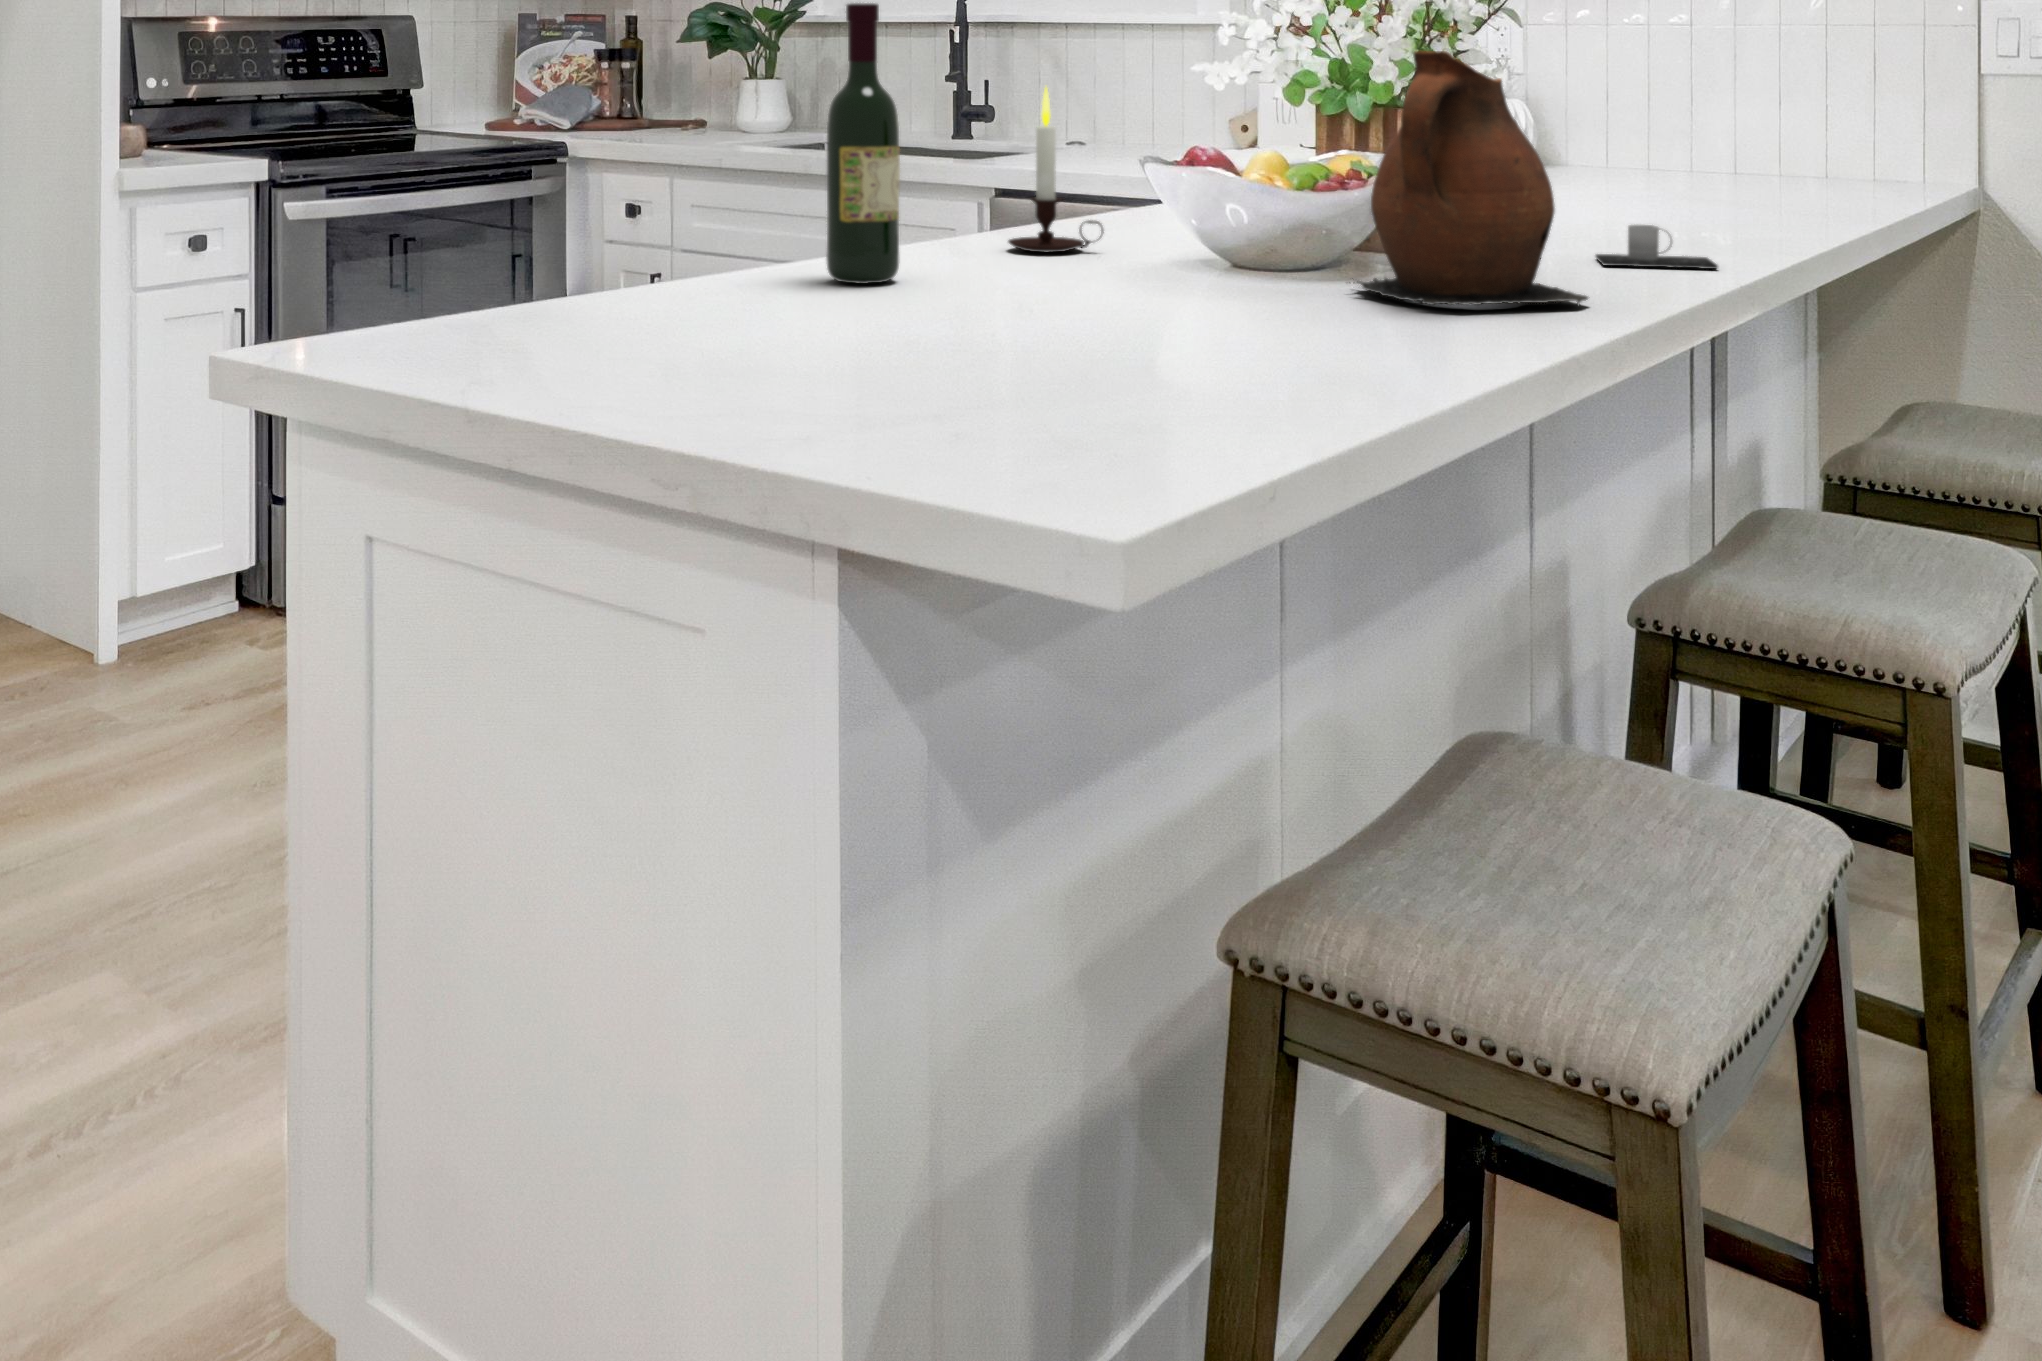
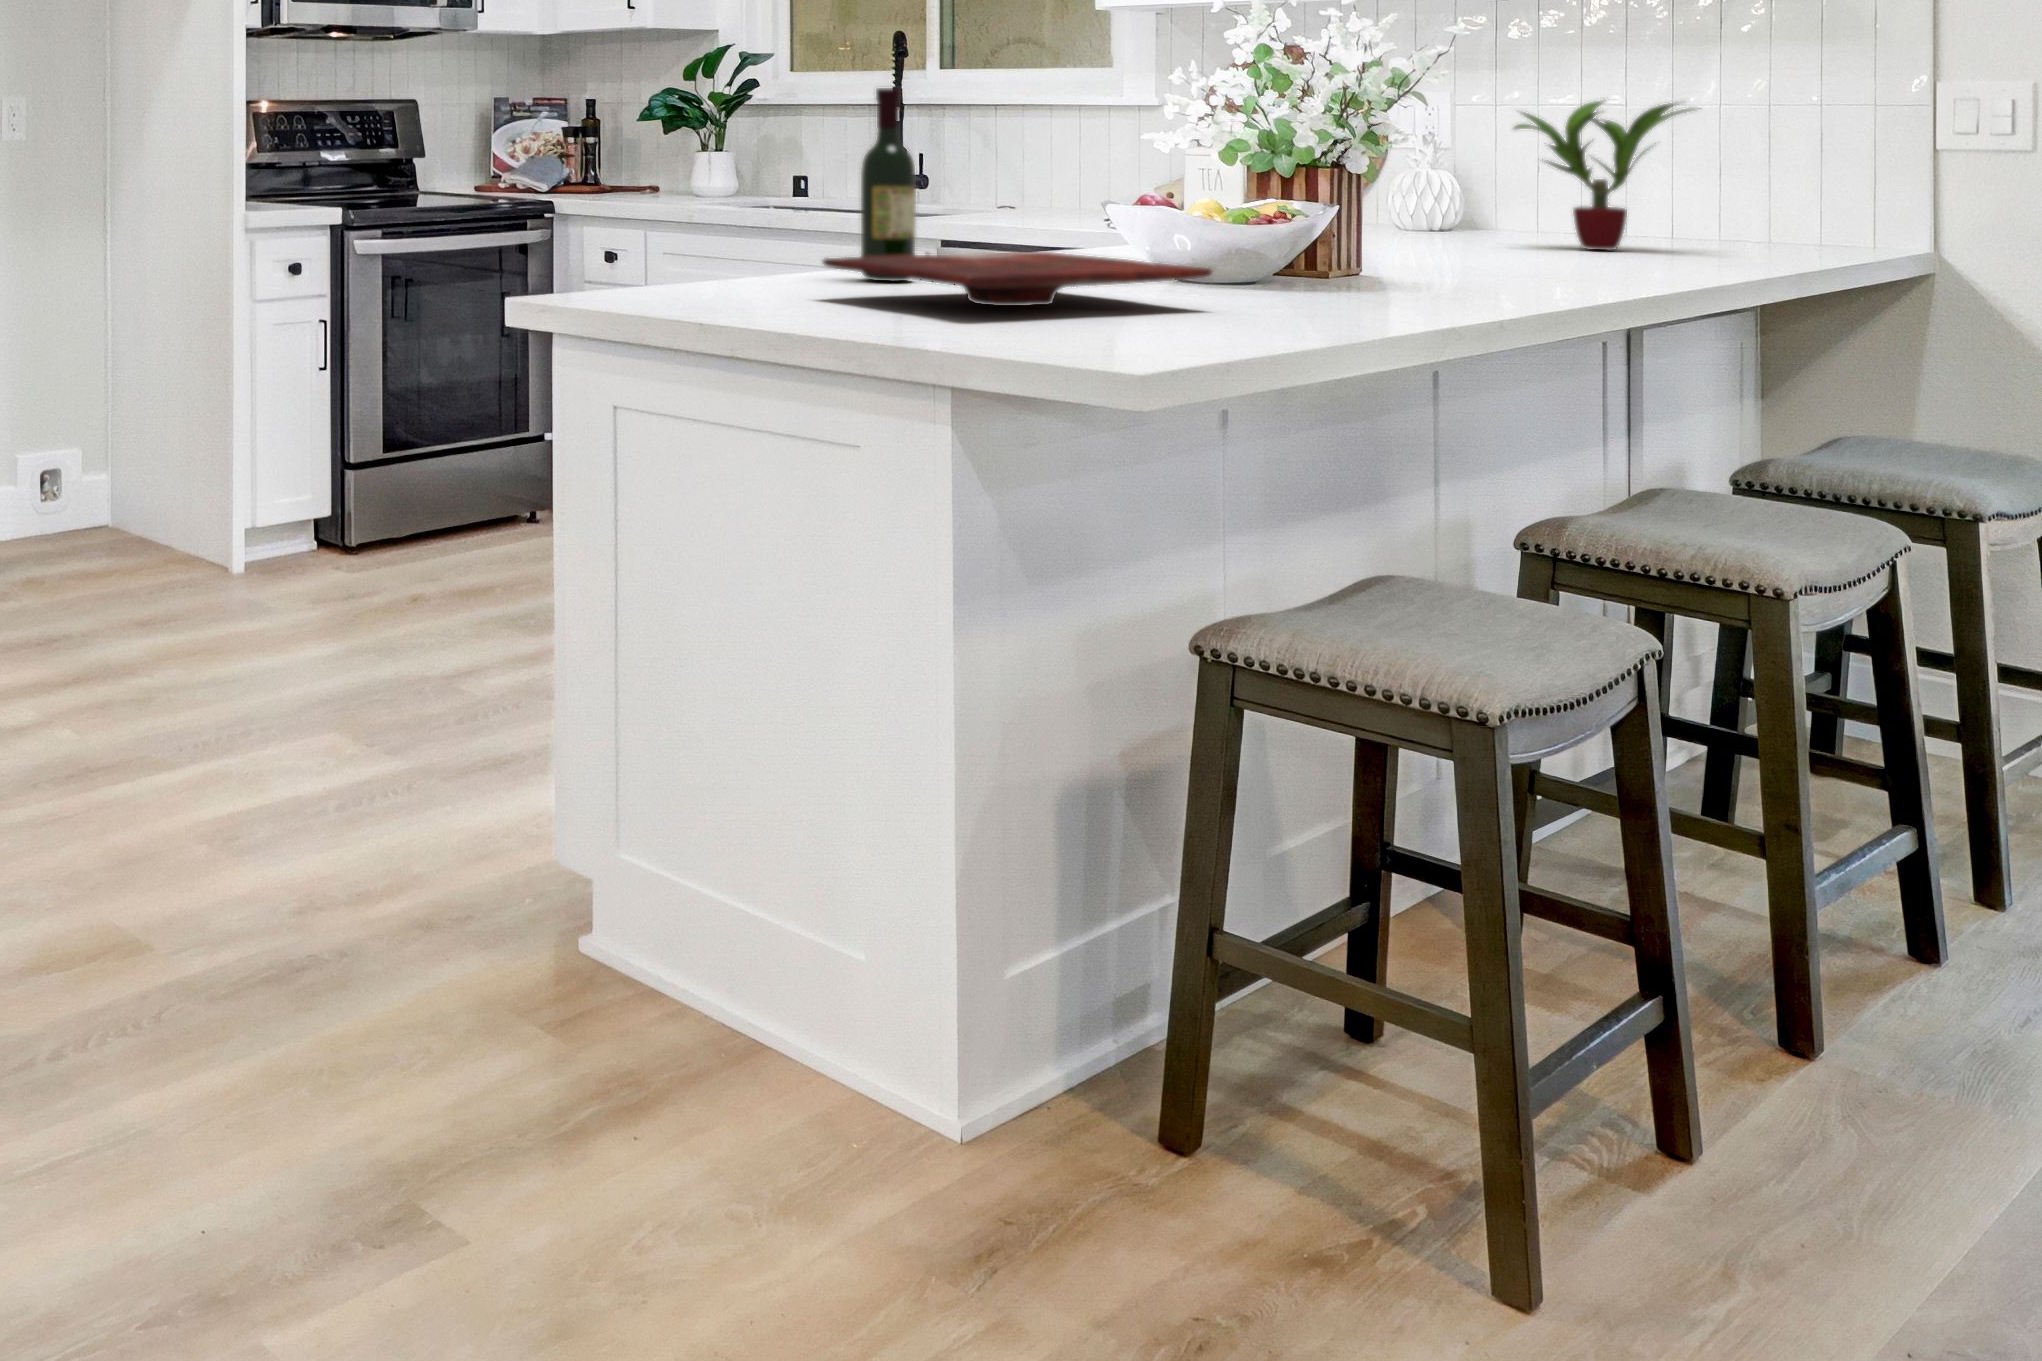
potted plant: none [1594,18,1779,196] -> present [1514,101,1698,250]
ceramic pitcher: present [1349,51,1588,305] -> none [1273,120,1479,306]
candle: present [1008,88,1104,252] -> none [987,148,1067,270]
mug: present [1596,224,1718,269] -> none [1495,257,1605,292]
cutting board: none [740,239,1268,334] -> present [823,252,1212,306]

